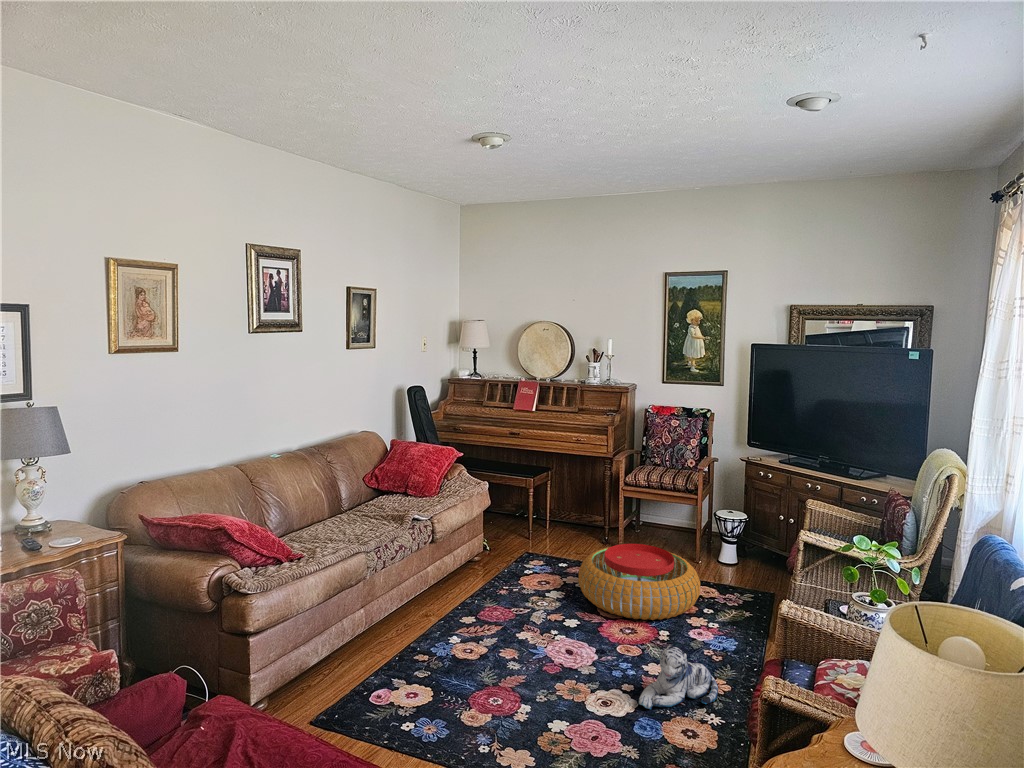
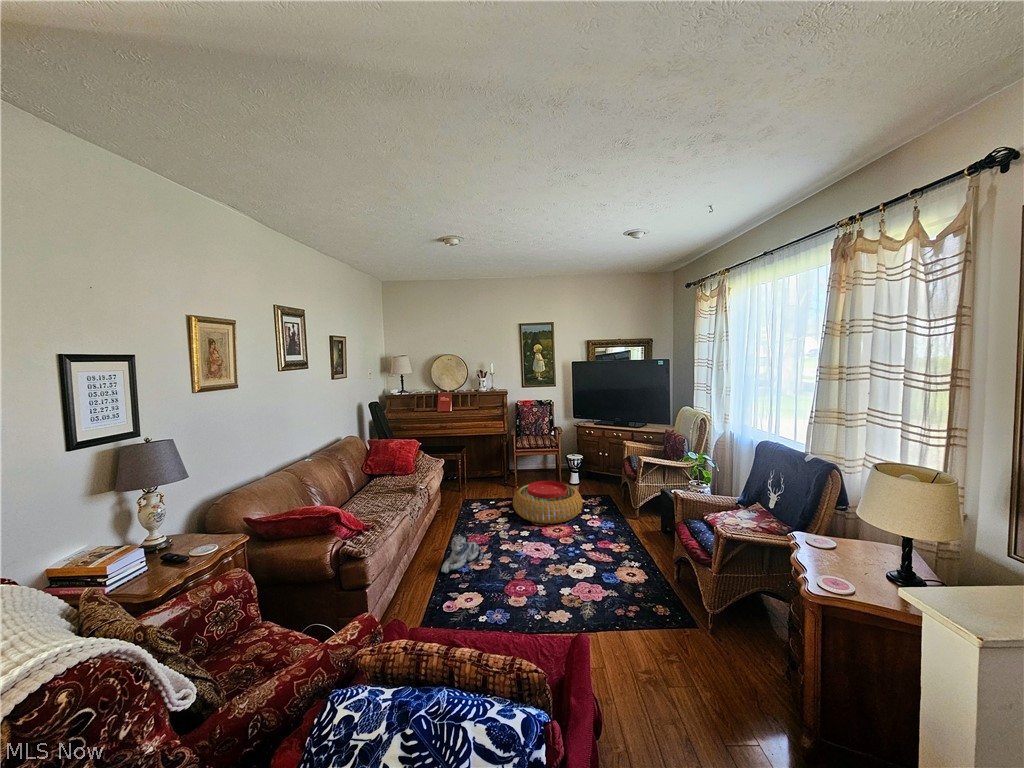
plush toy: present [639,646,718,709] -> present [441,535,483,573]

